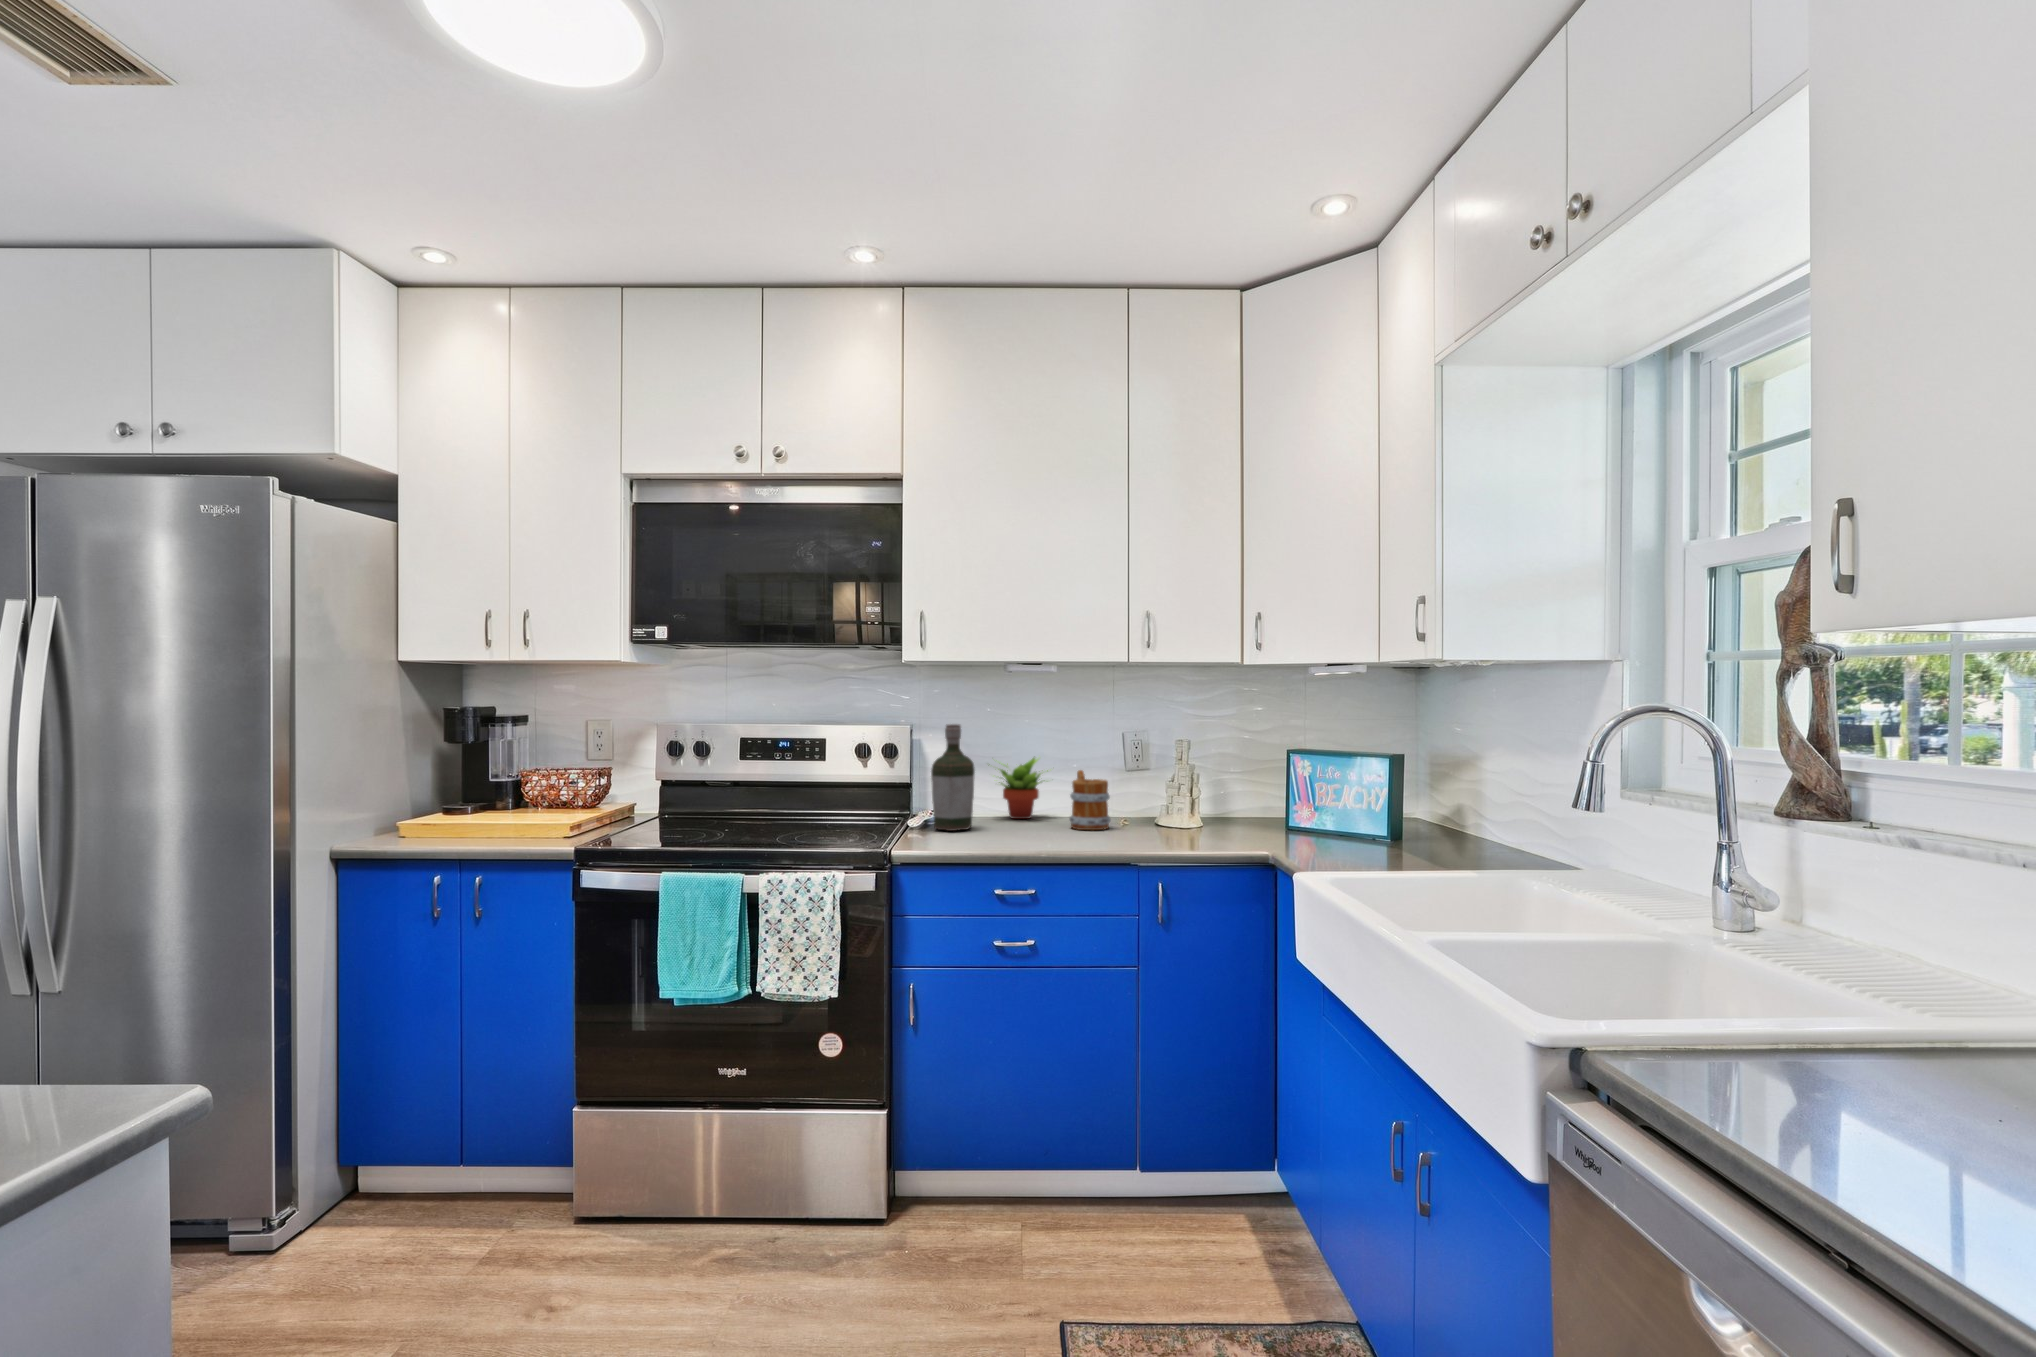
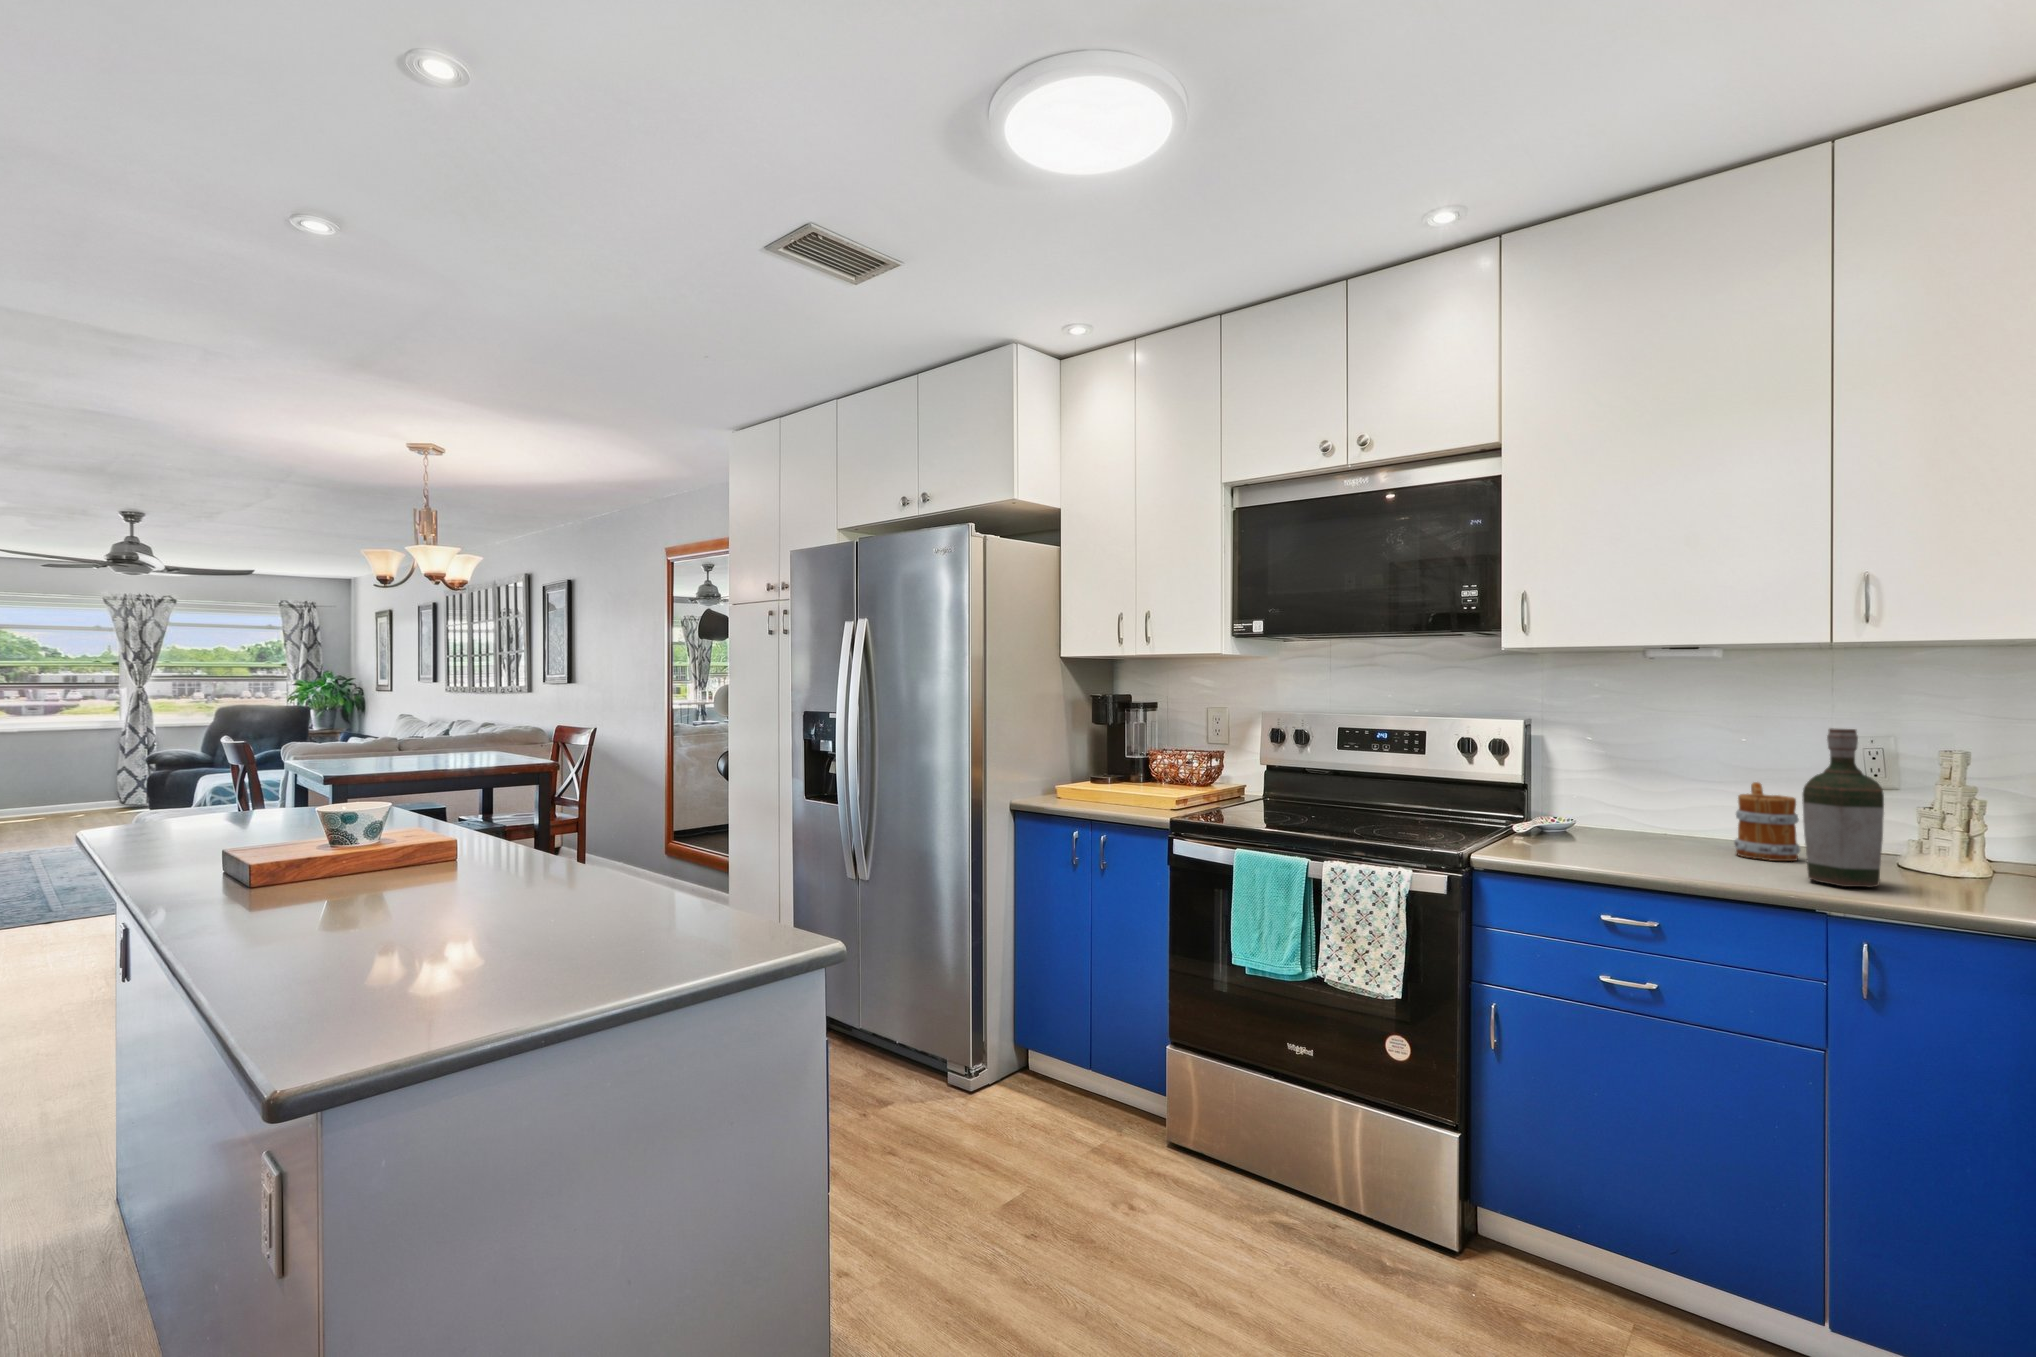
bottle: present [931,724,975,831] -> present [1802,728,1884,887]
succulent plant: present [998,758,1048,819] -> none [1623,758,1724,837]

